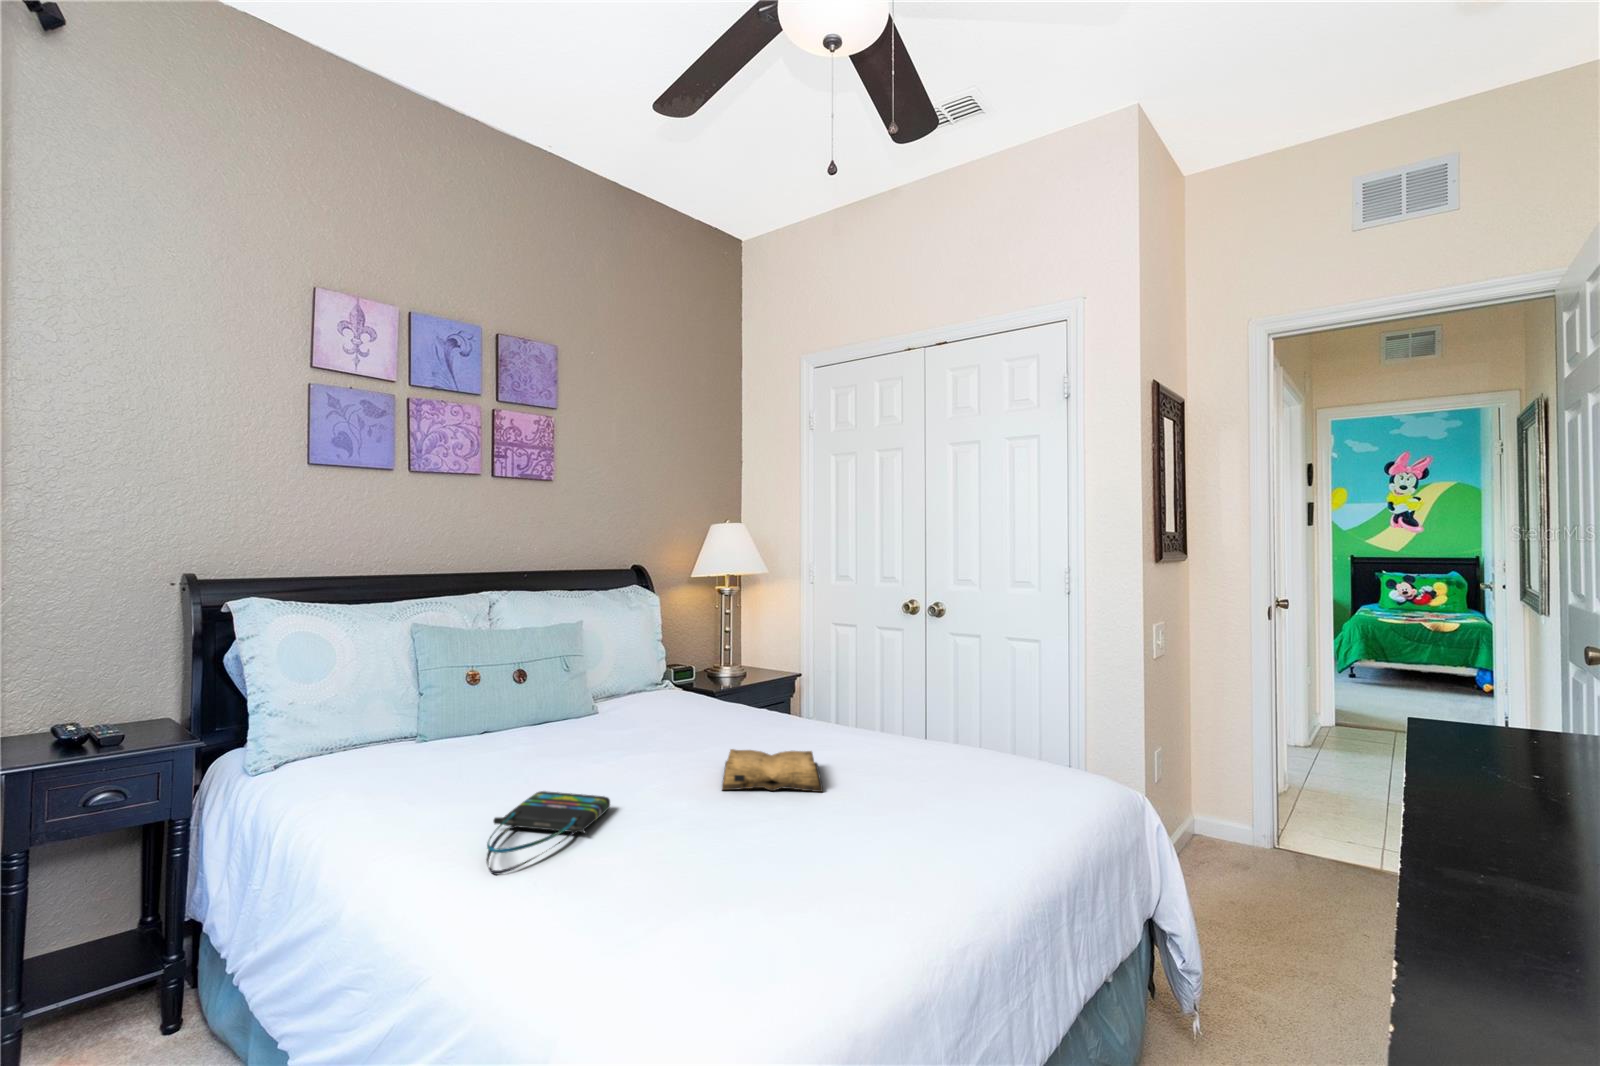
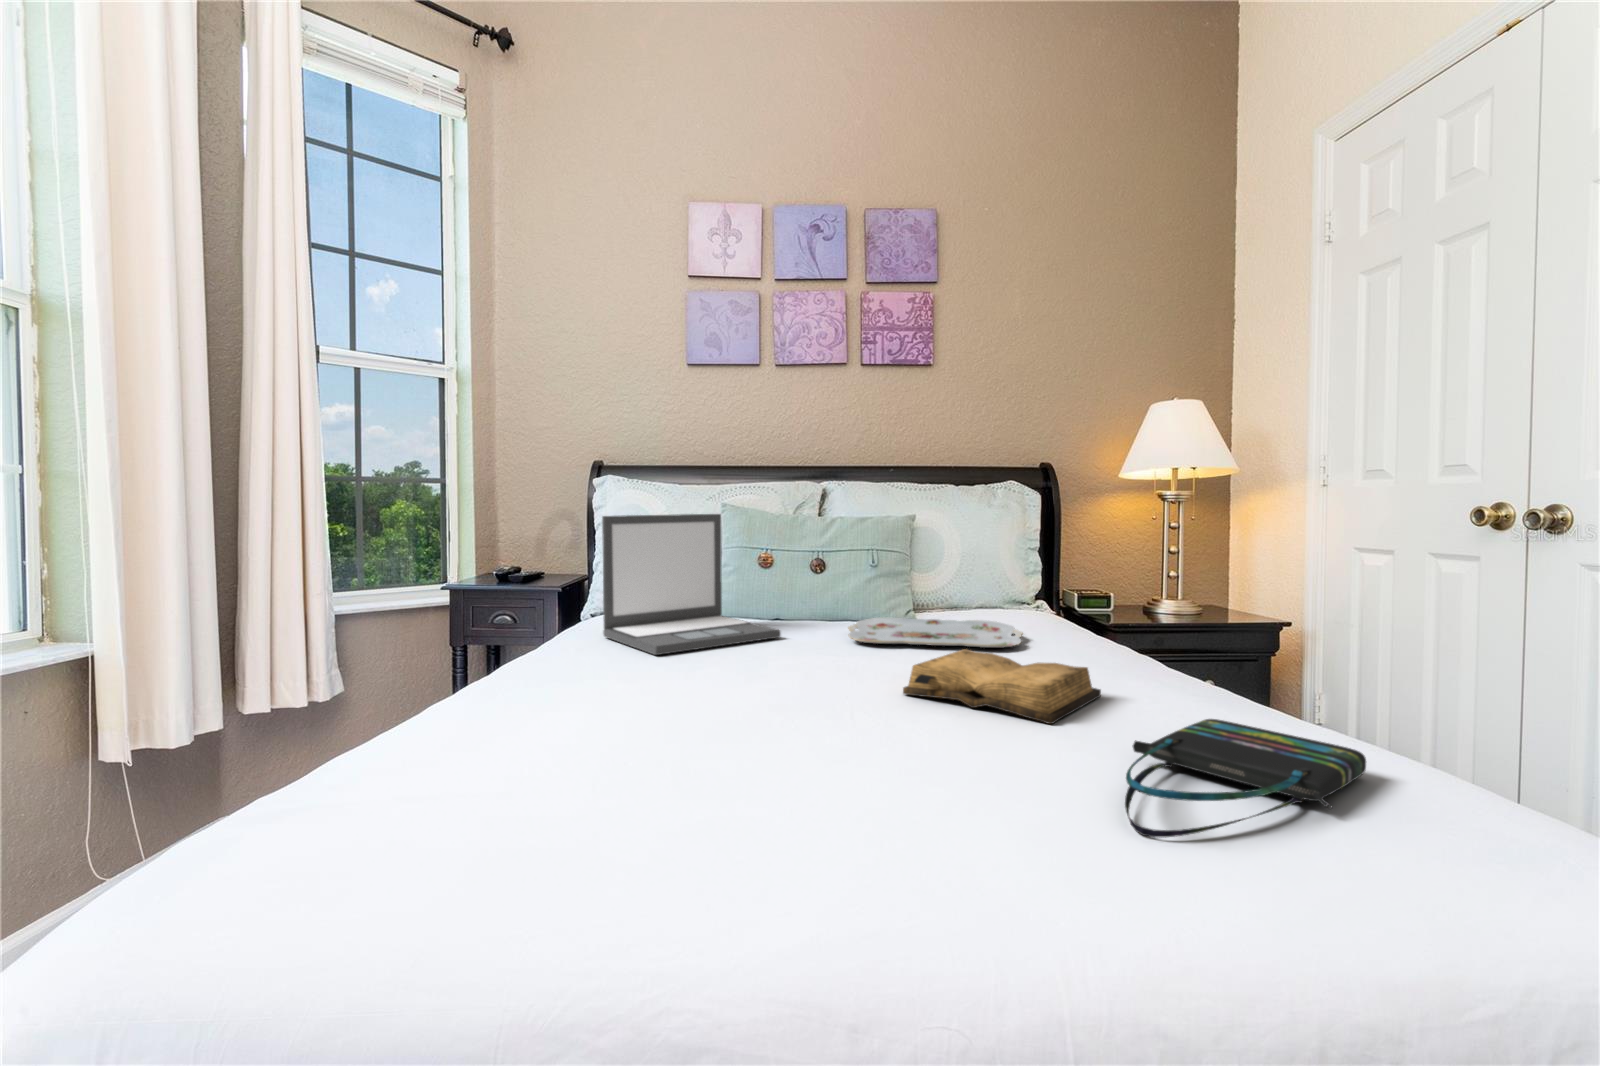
laptop: none [384,651,549,797] -> present [602,514,781,655]
serving tray: none [584,713,725,750] -> present [848,617,1023,648]
tote bag: present [486,791,610,875] -> present [1125,719,1366,837]

